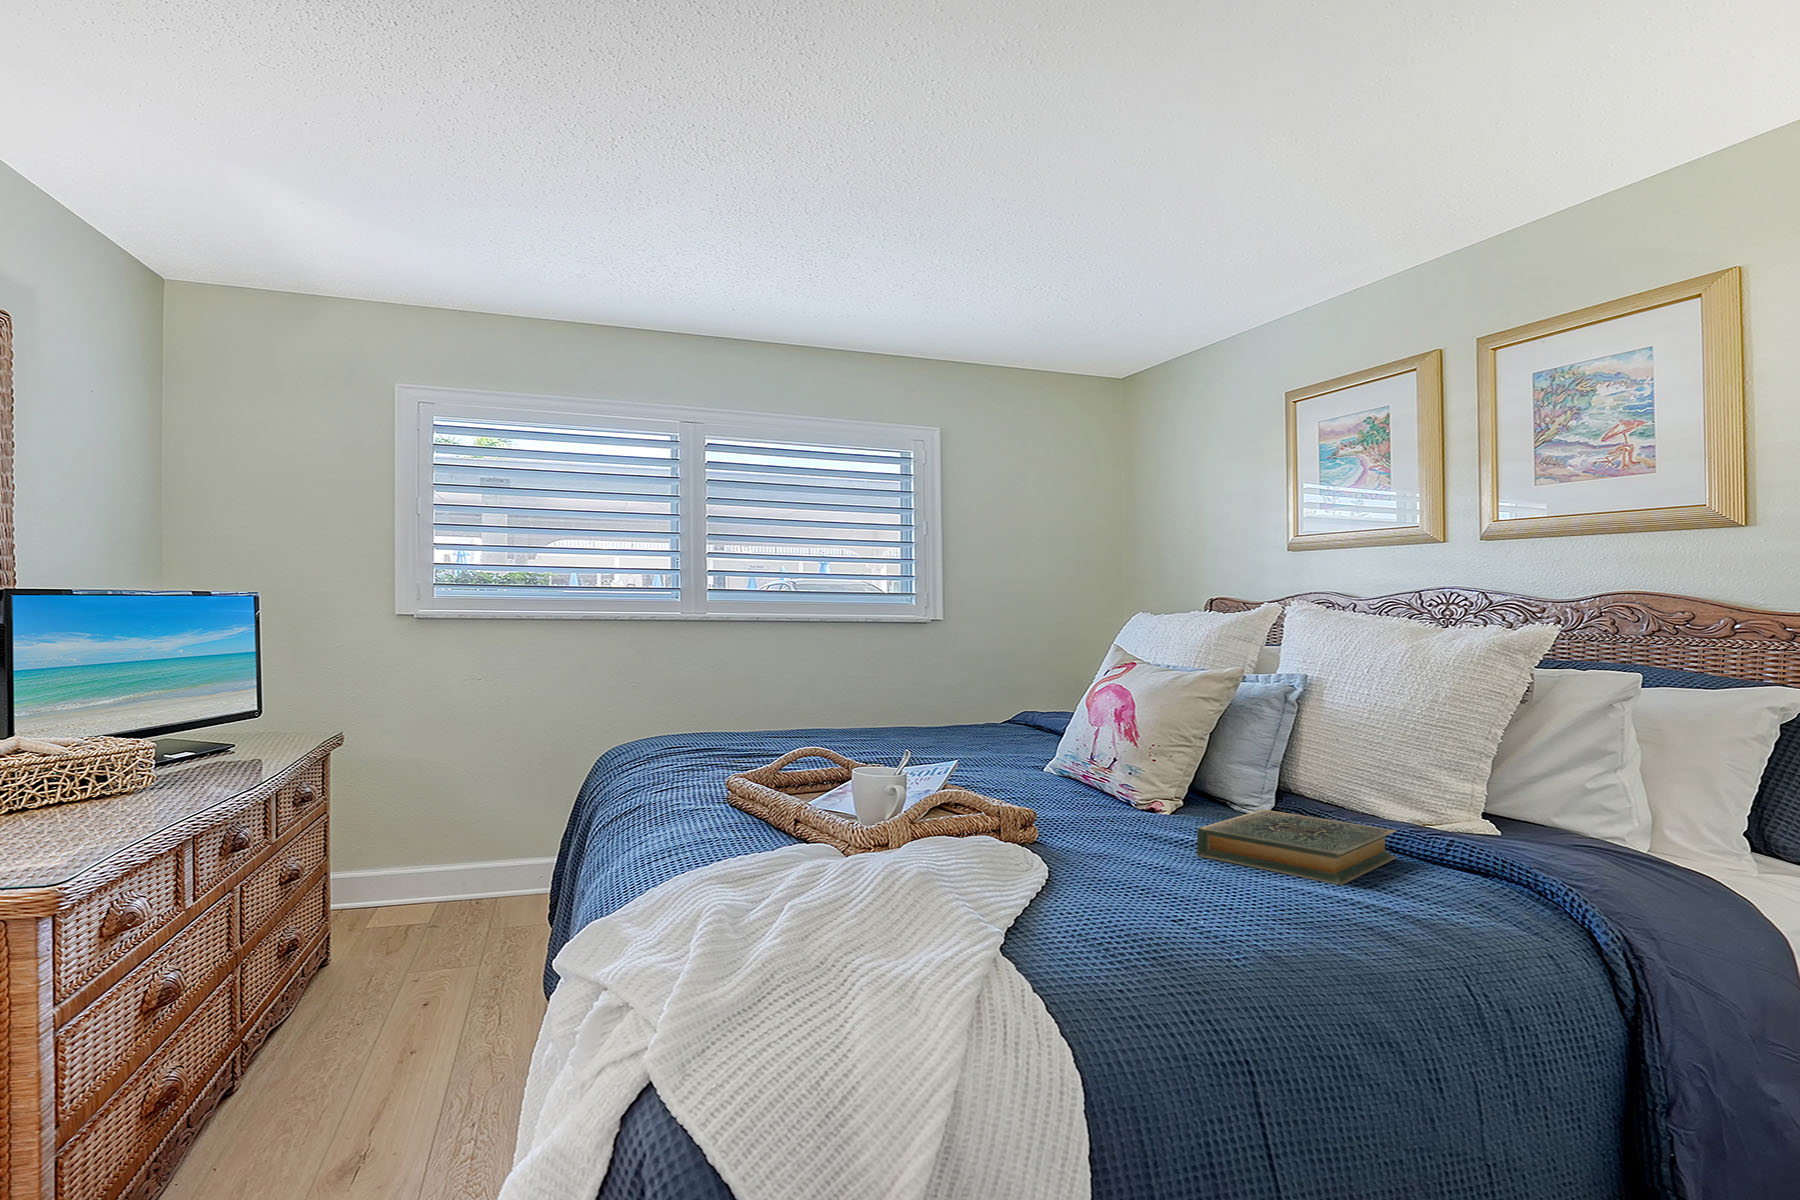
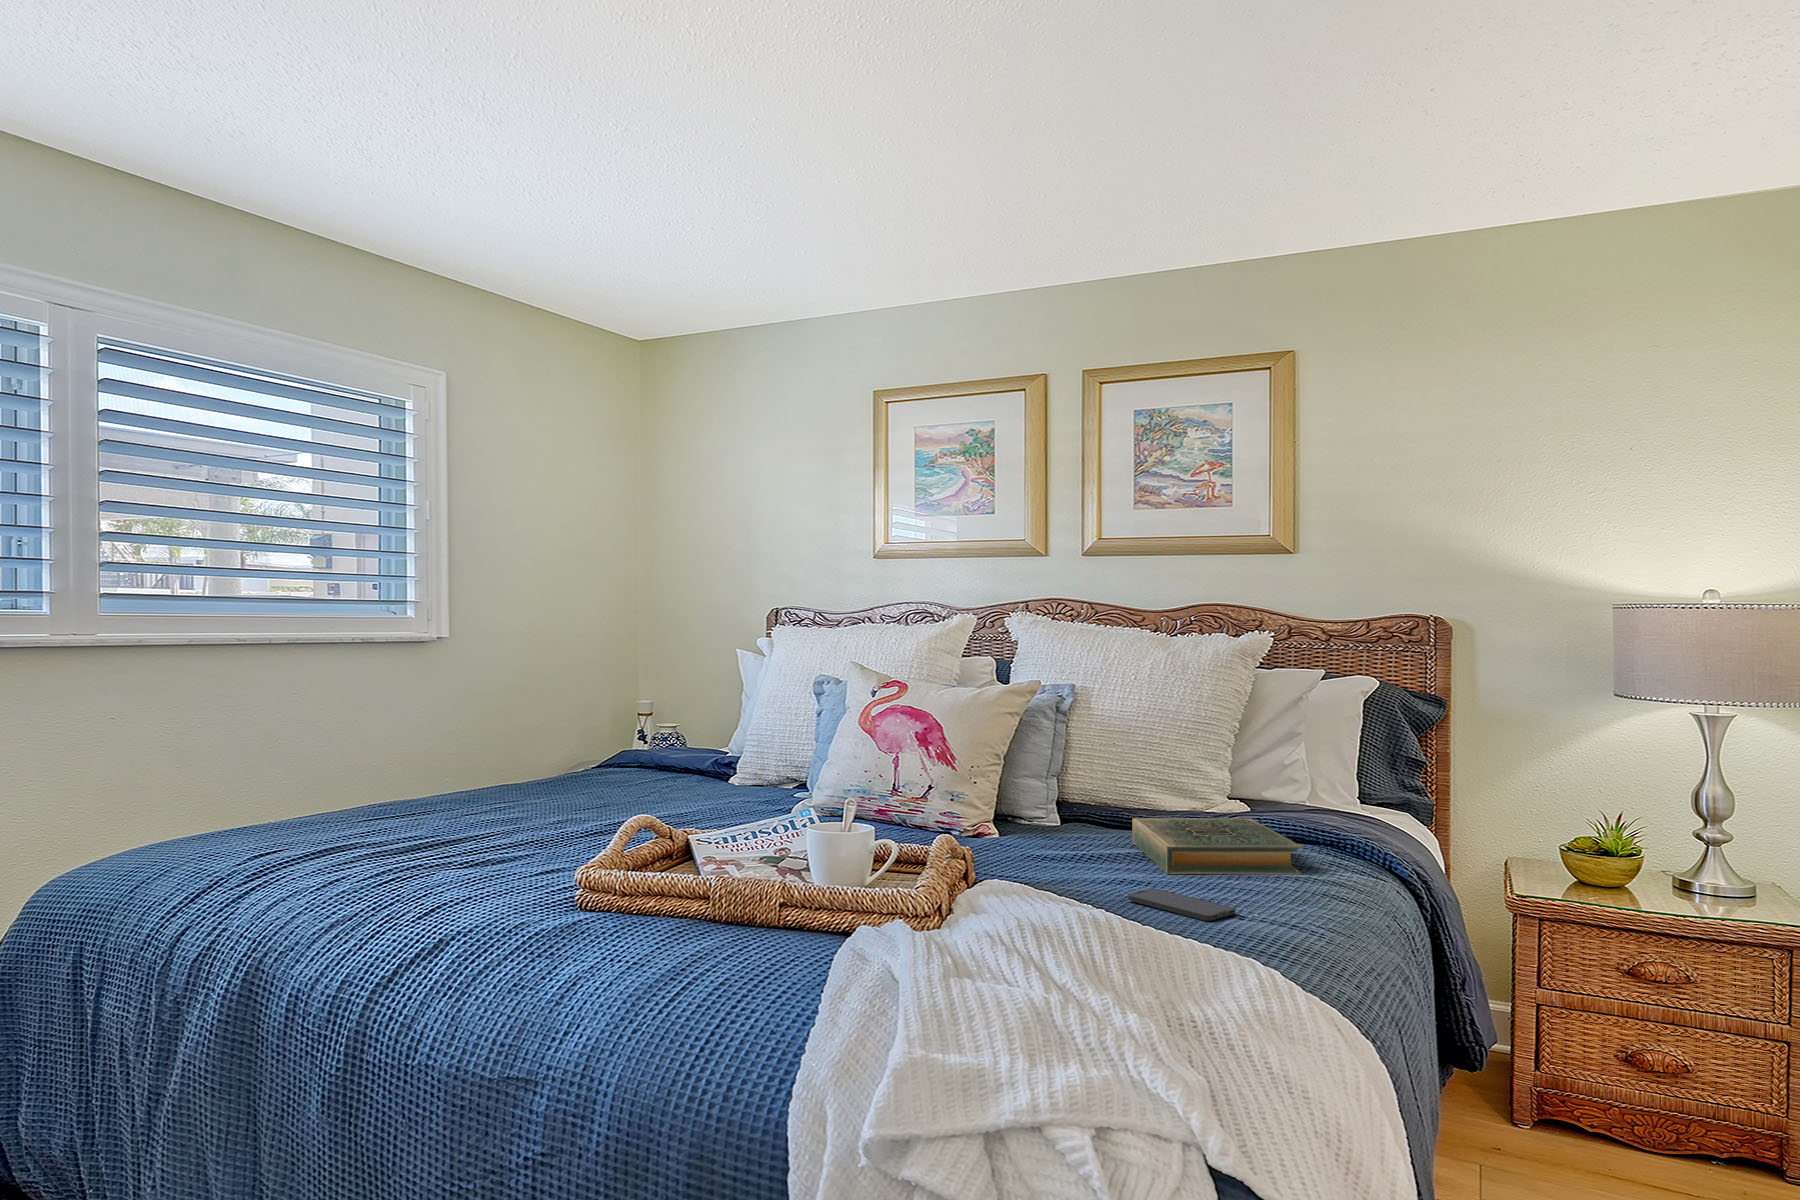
smartphone: none [1078,853,1133,885] -> present [1128,889,1236,921]

